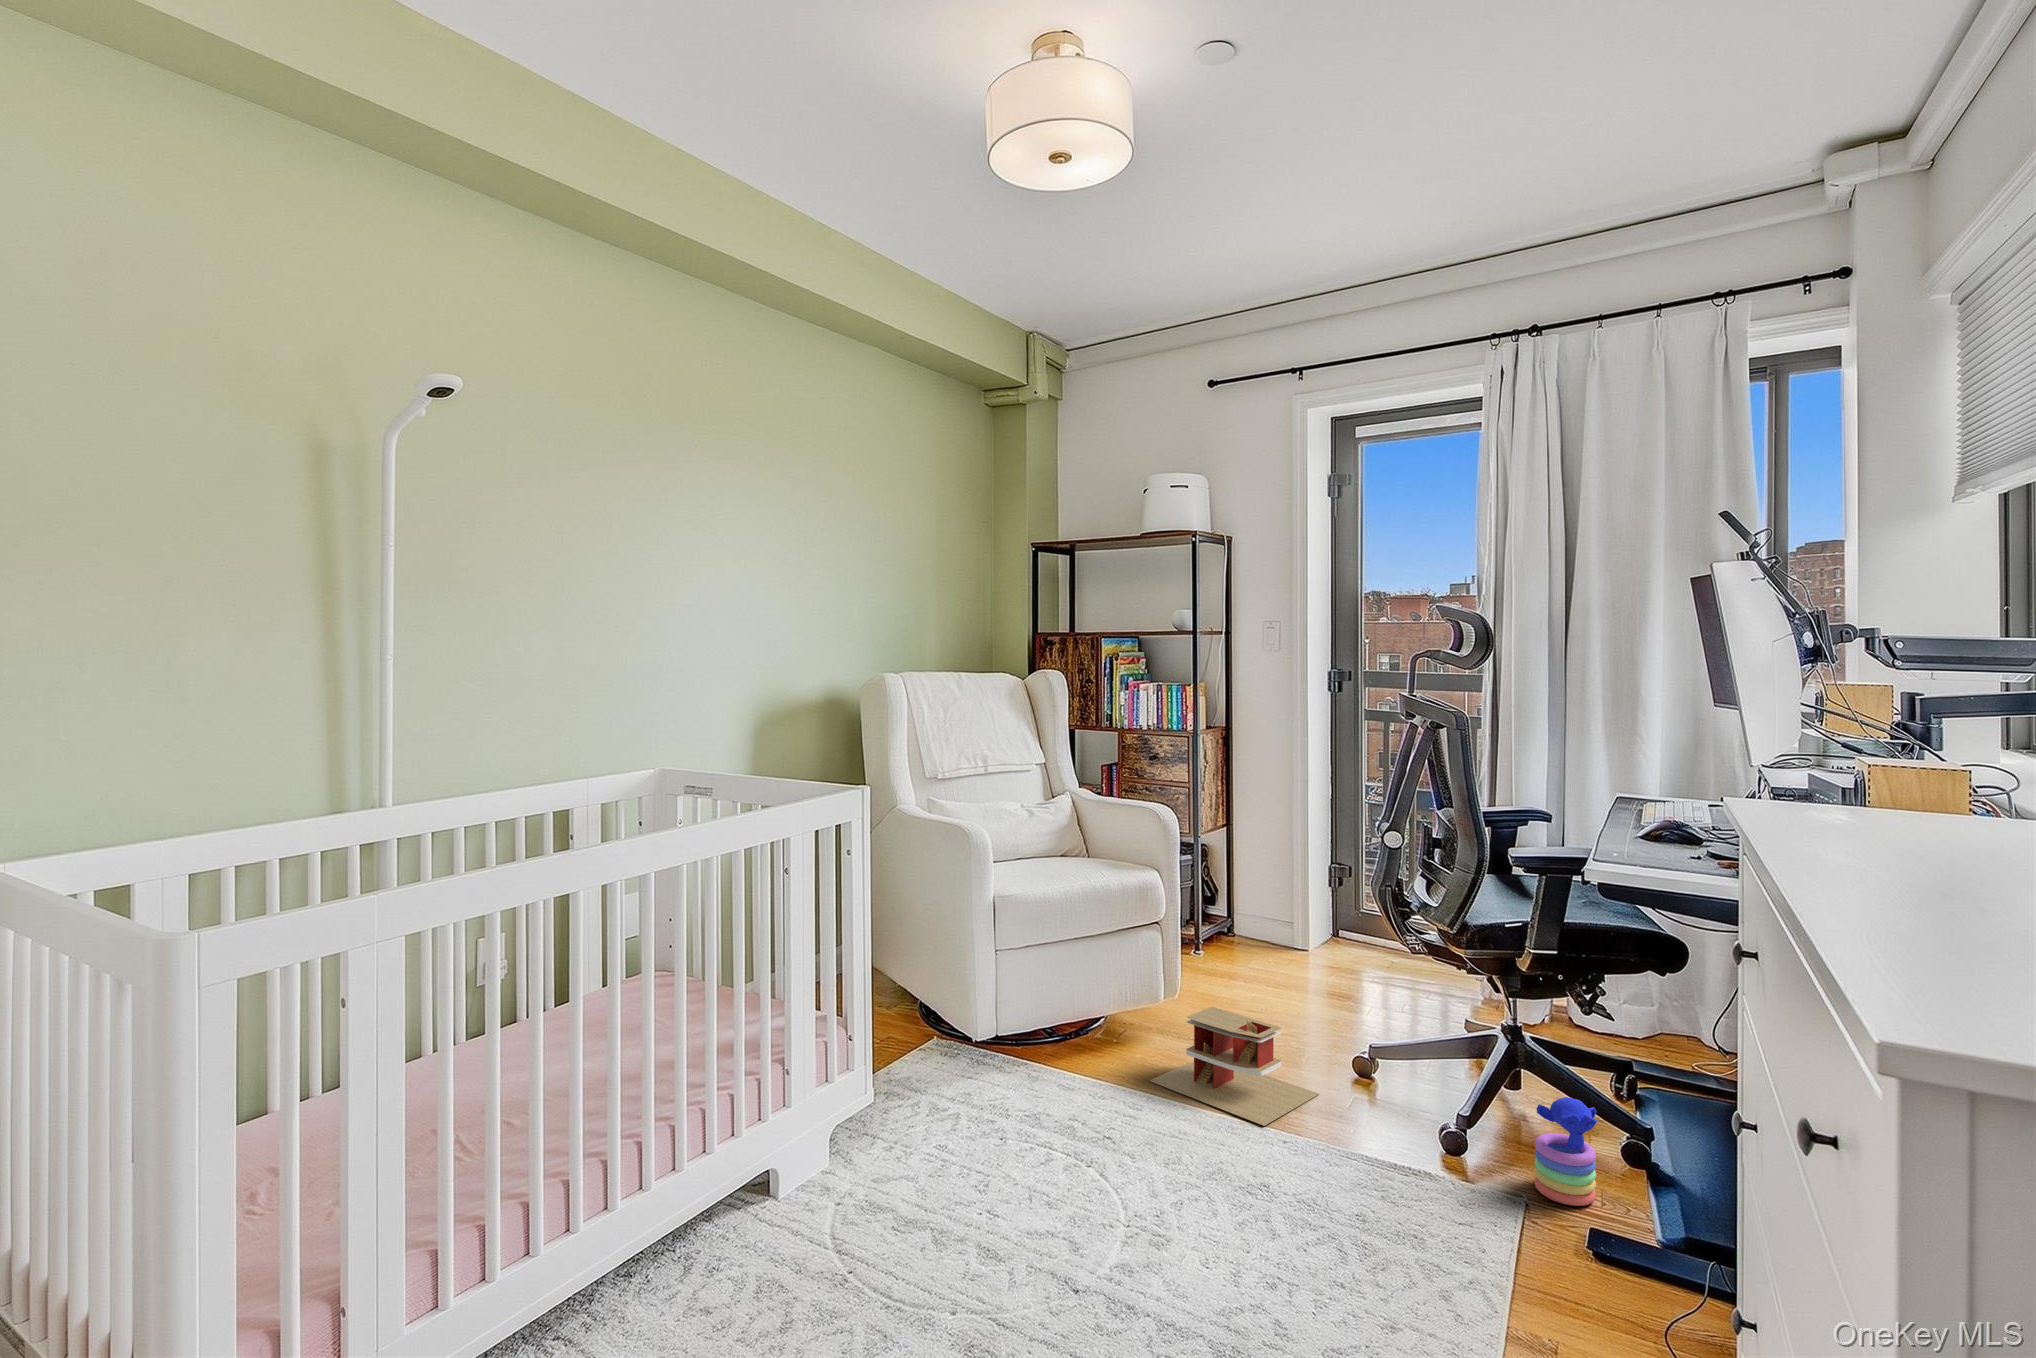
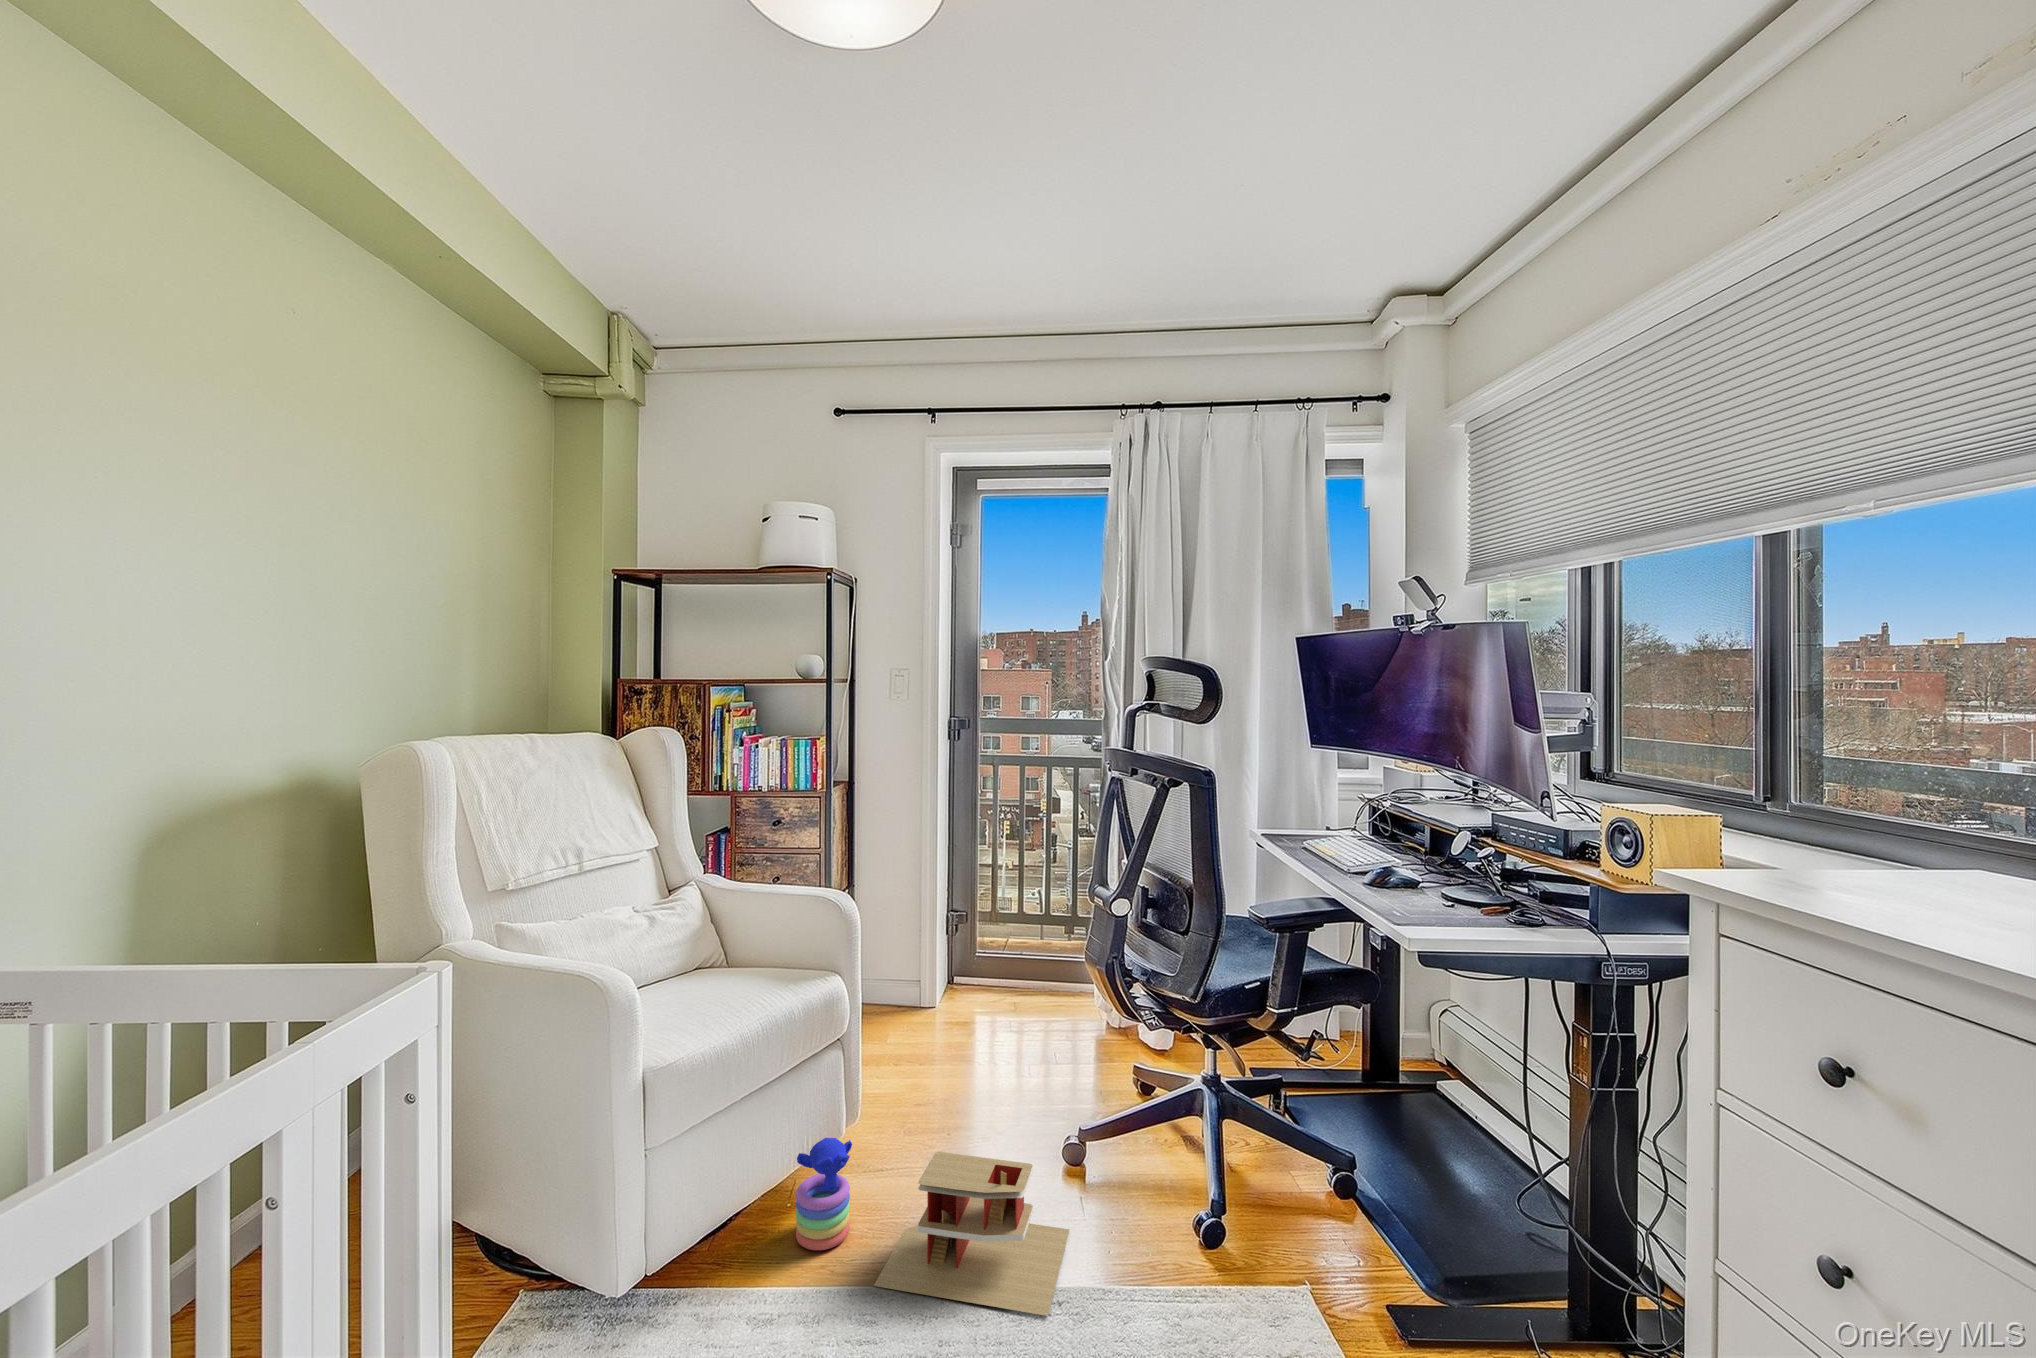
stacking toy: present [1534,1097,1598,1206] -> present [796,1138,852,1250]

